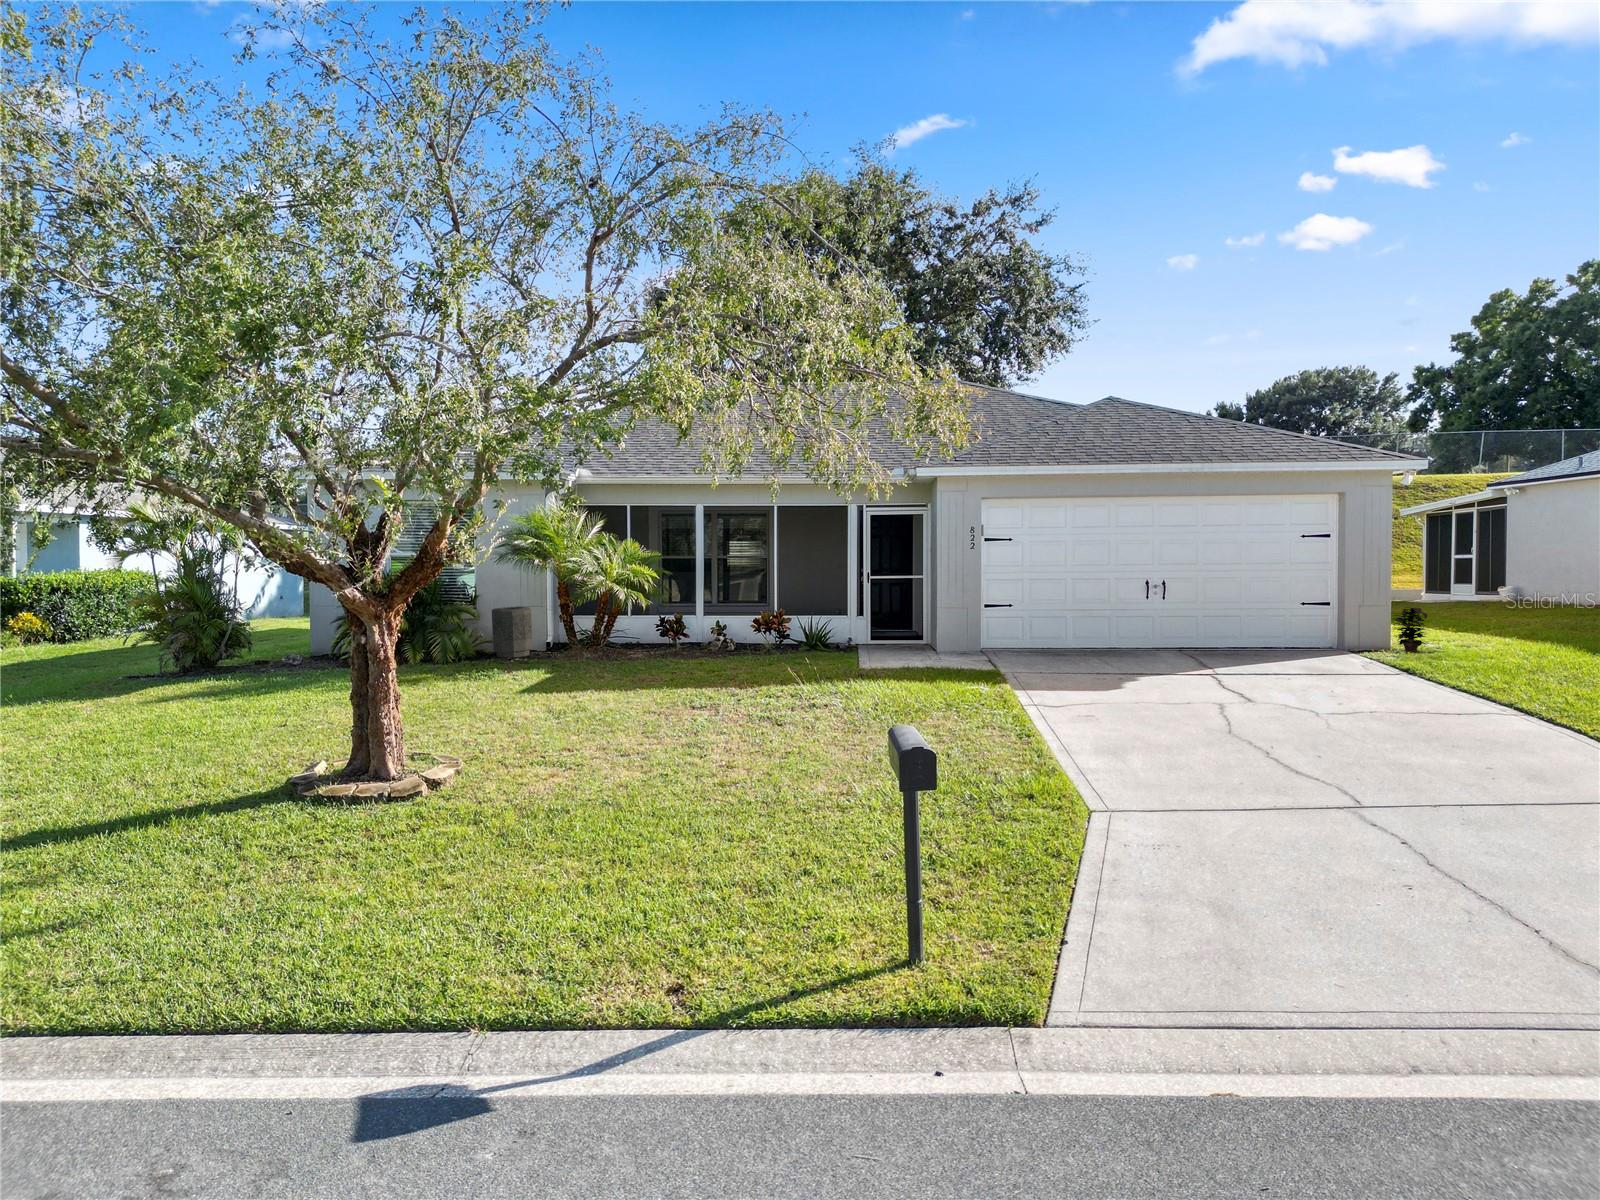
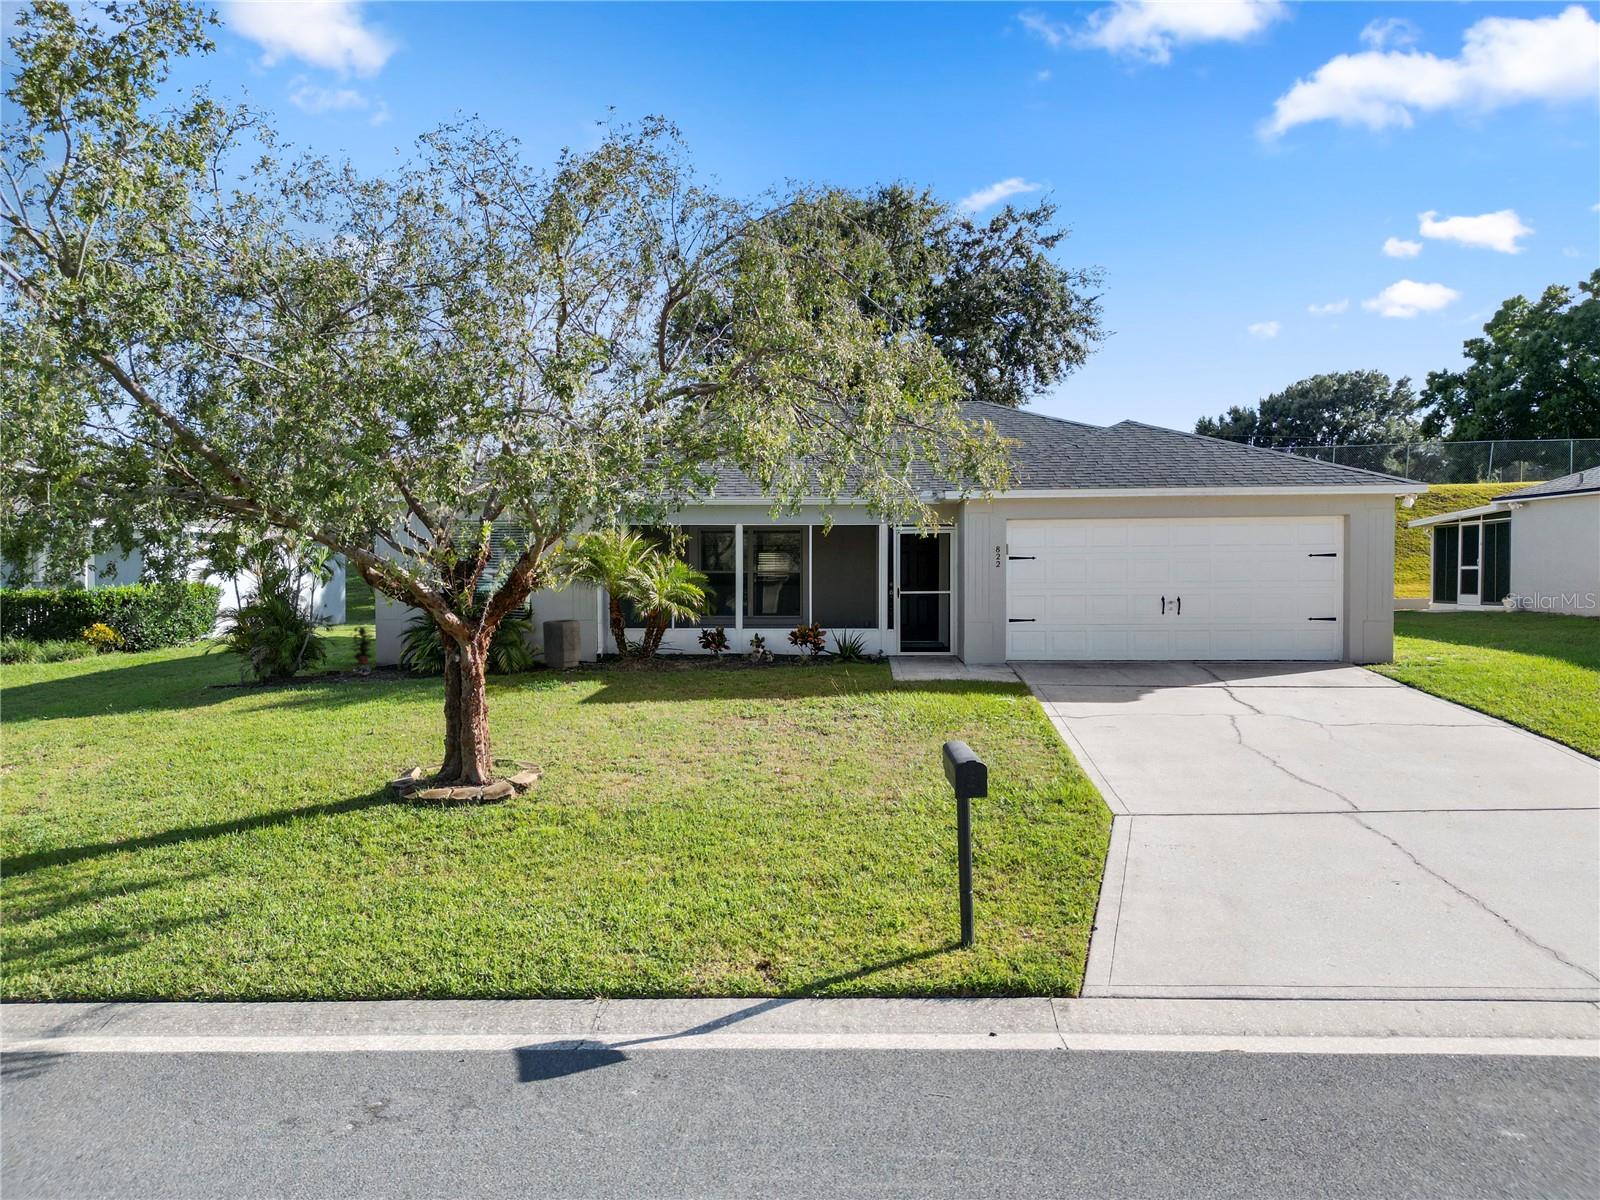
decorative plant: present [1393,607,1427,651] -> present [352,627,373,664]

